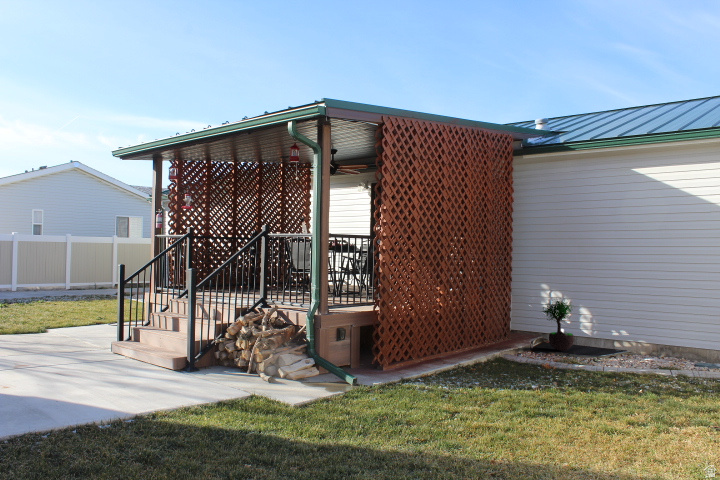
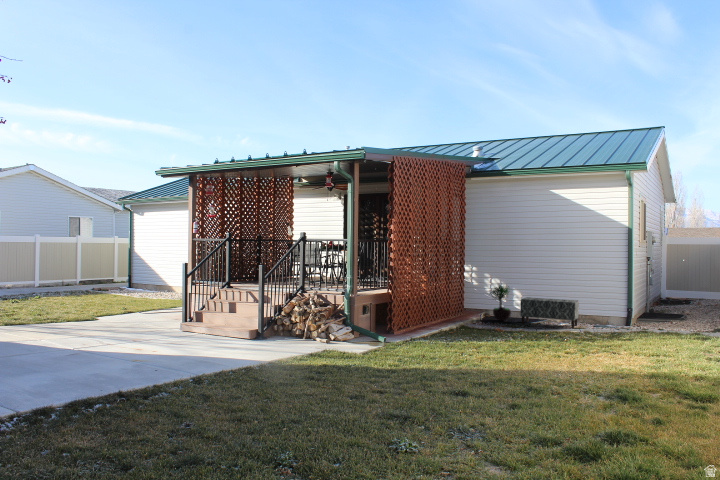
bench: none [586,319,675,367] -> present [520,297,579,328]

